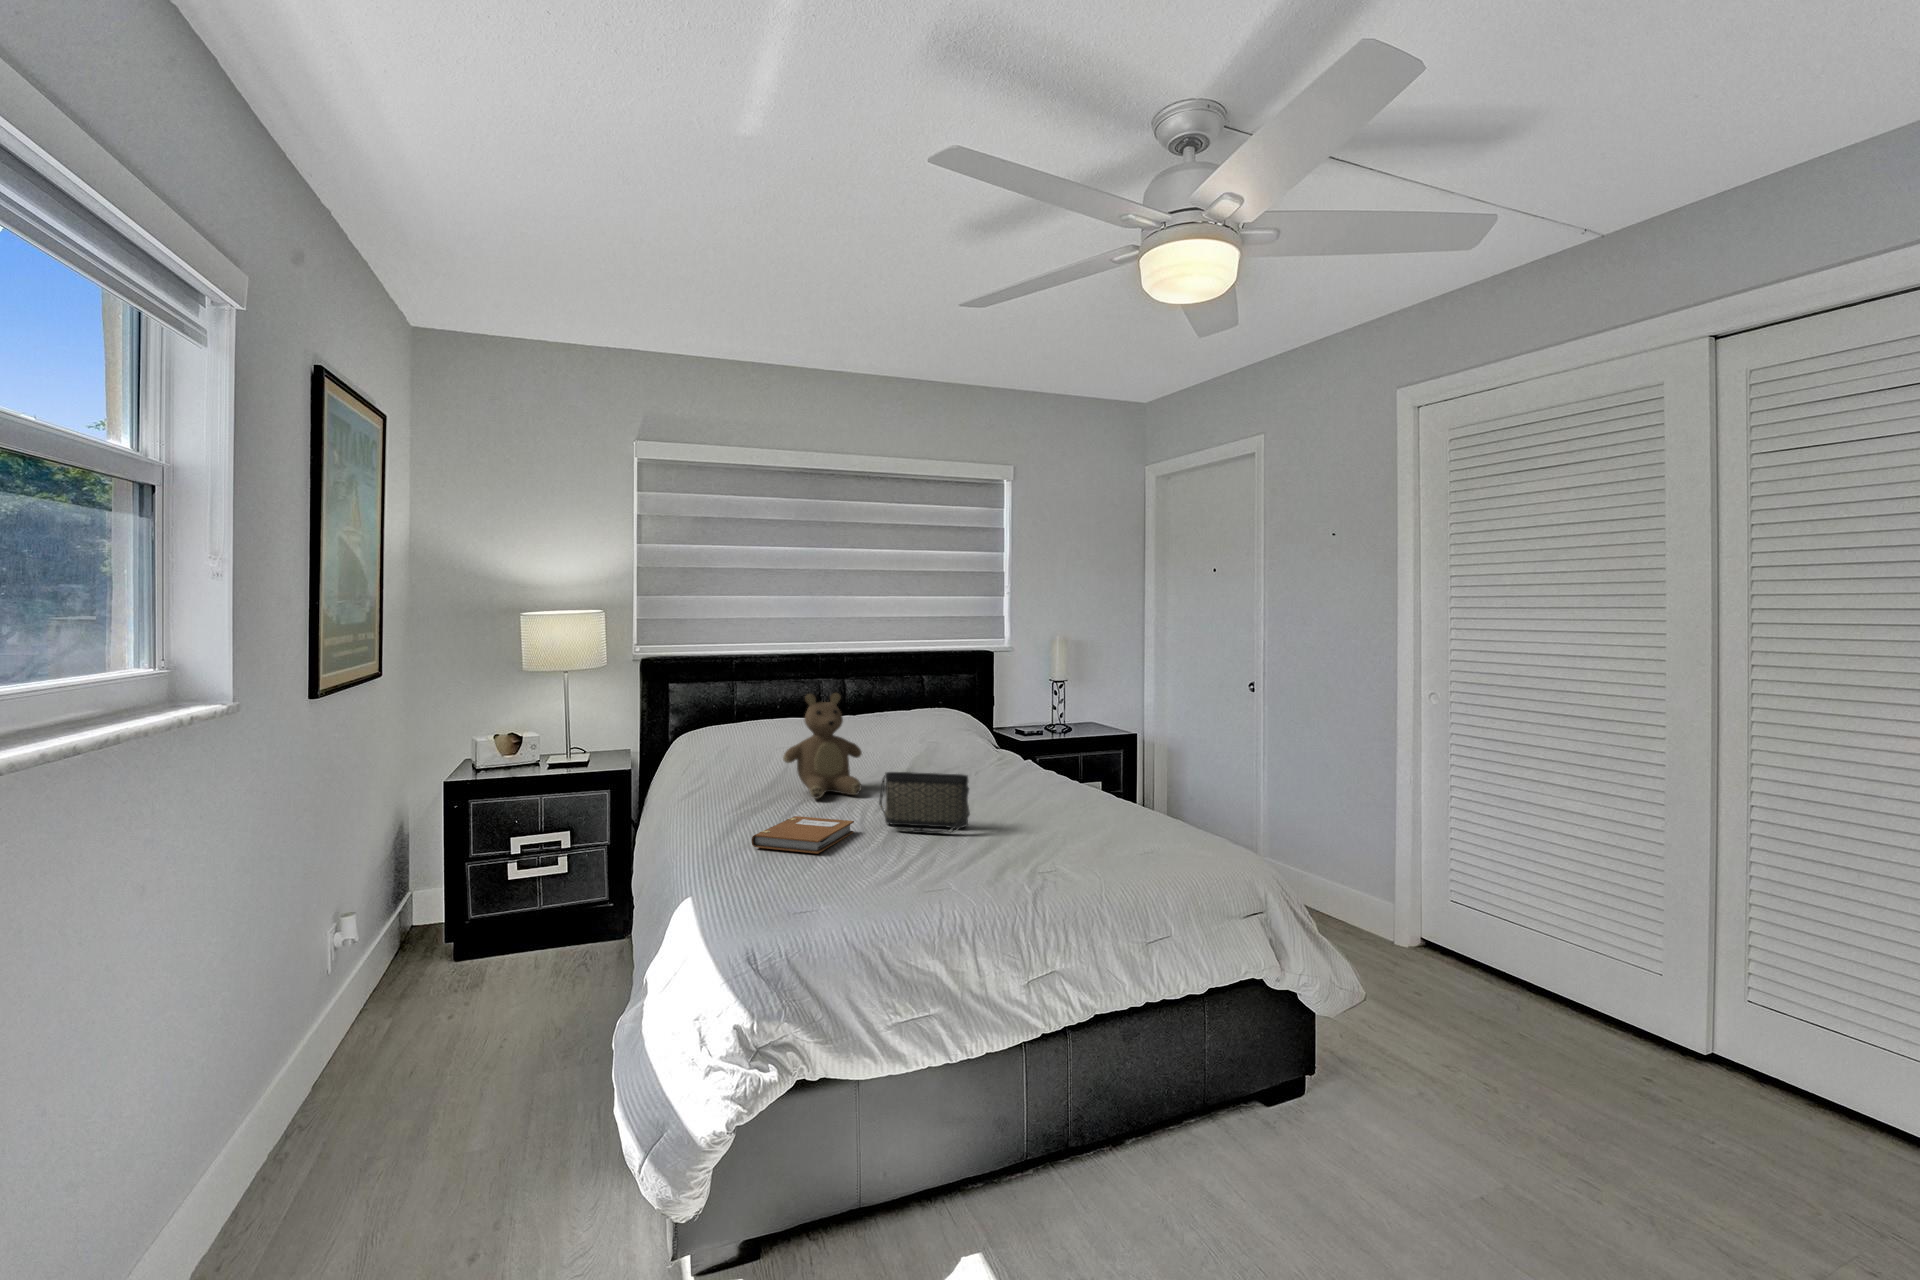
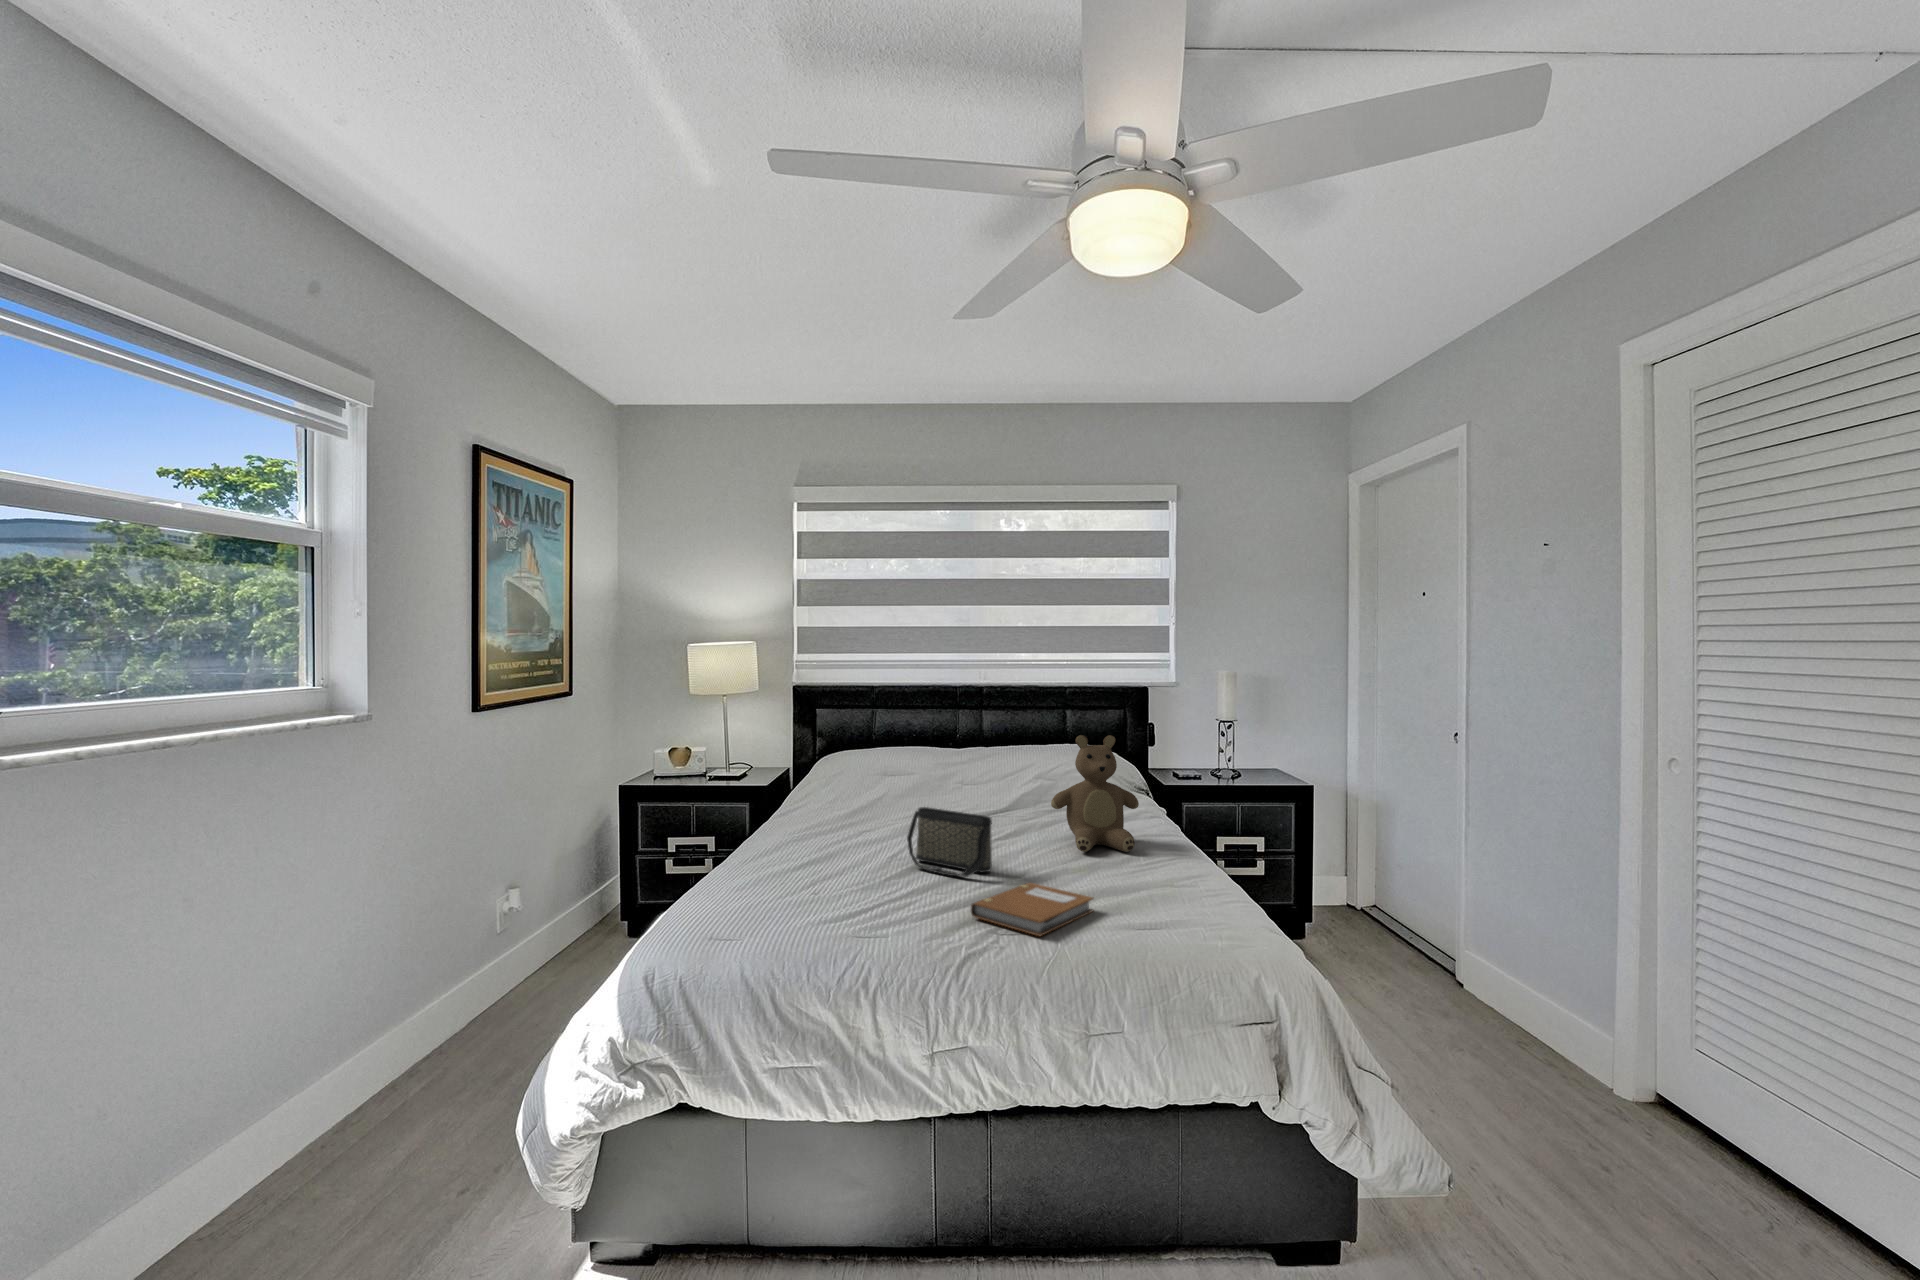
teddy bear: present [783,693,862,799] -> present [1051,735,1139,852]
notebook: present [752,816,854,854] -> present [971,883,1093,936]

